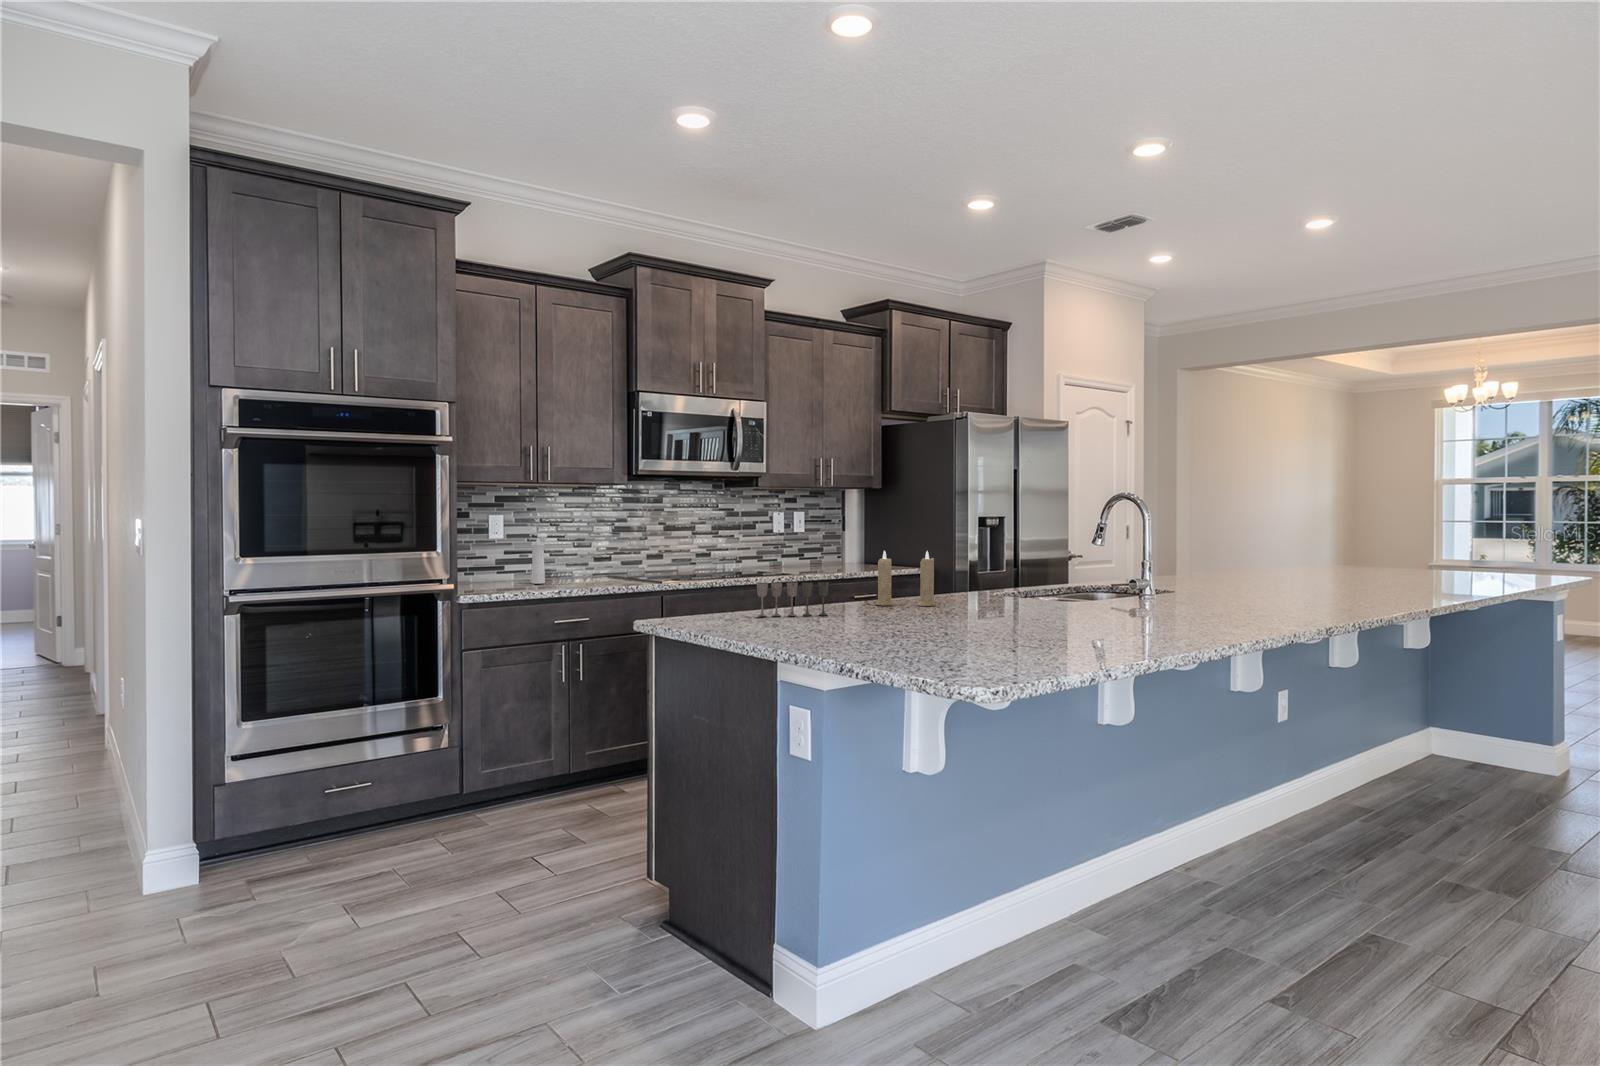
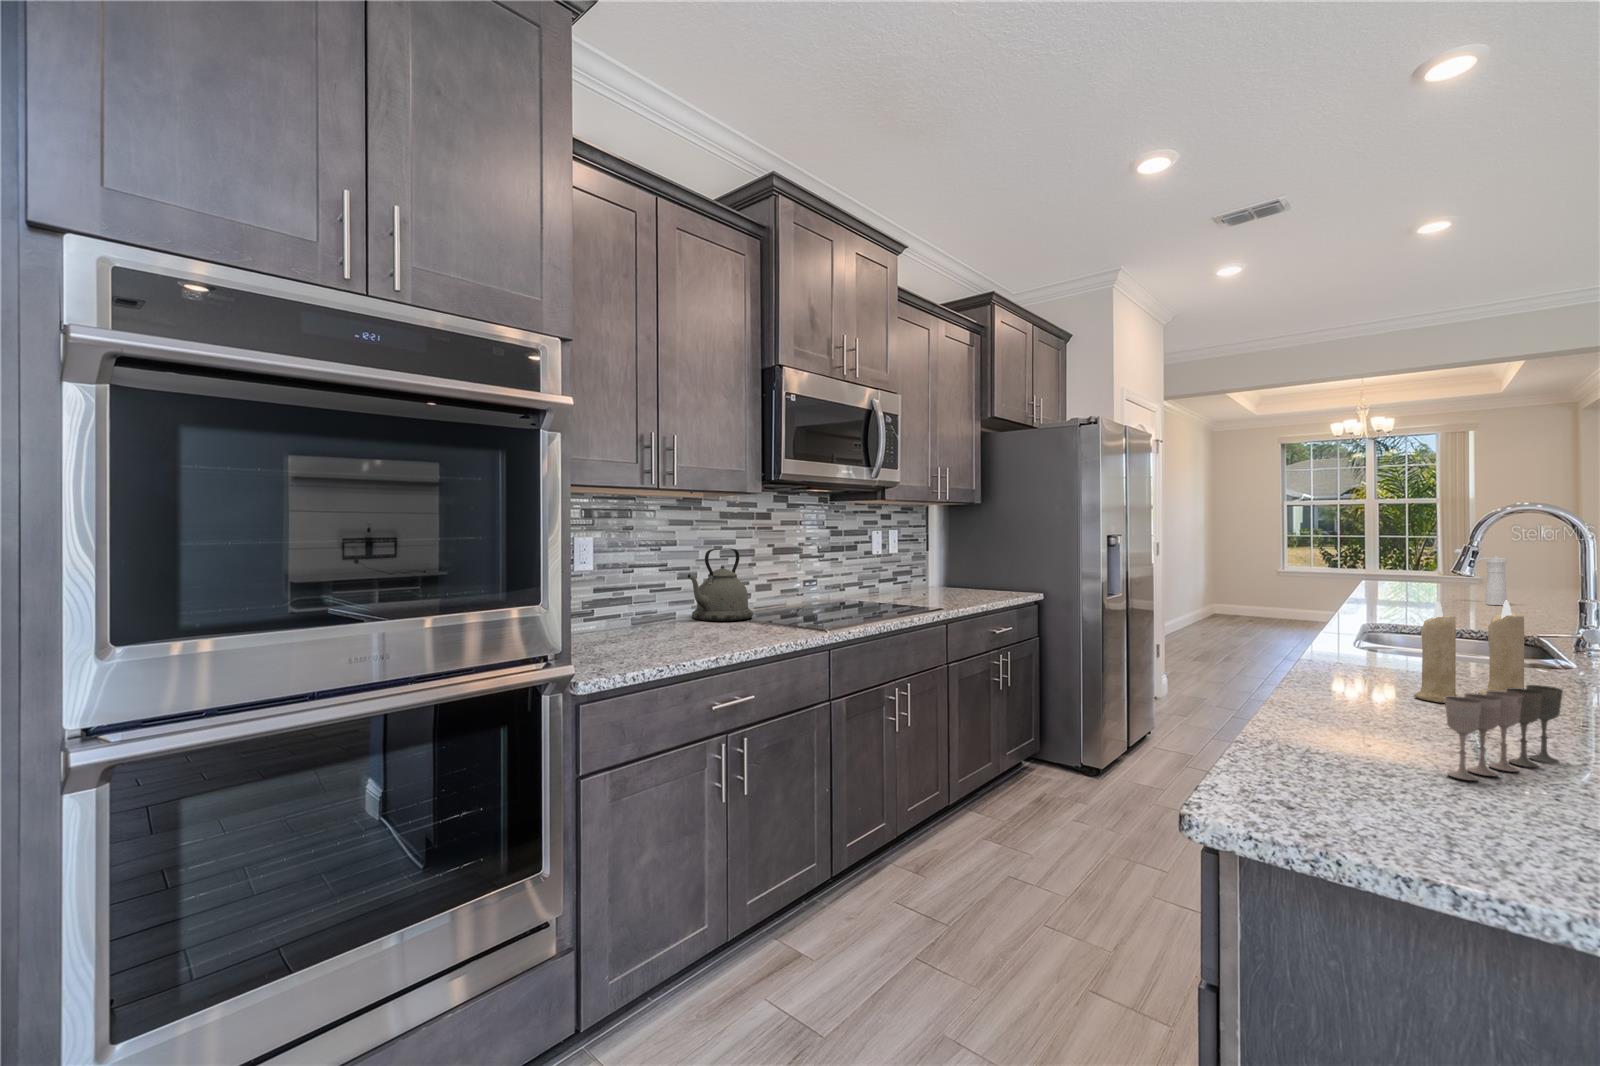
kettle: none [575,525,630,578] -> present [688,548,753,621]
pepper mill: present [531,533,547,584] -> present [1454,549,1507,605]

